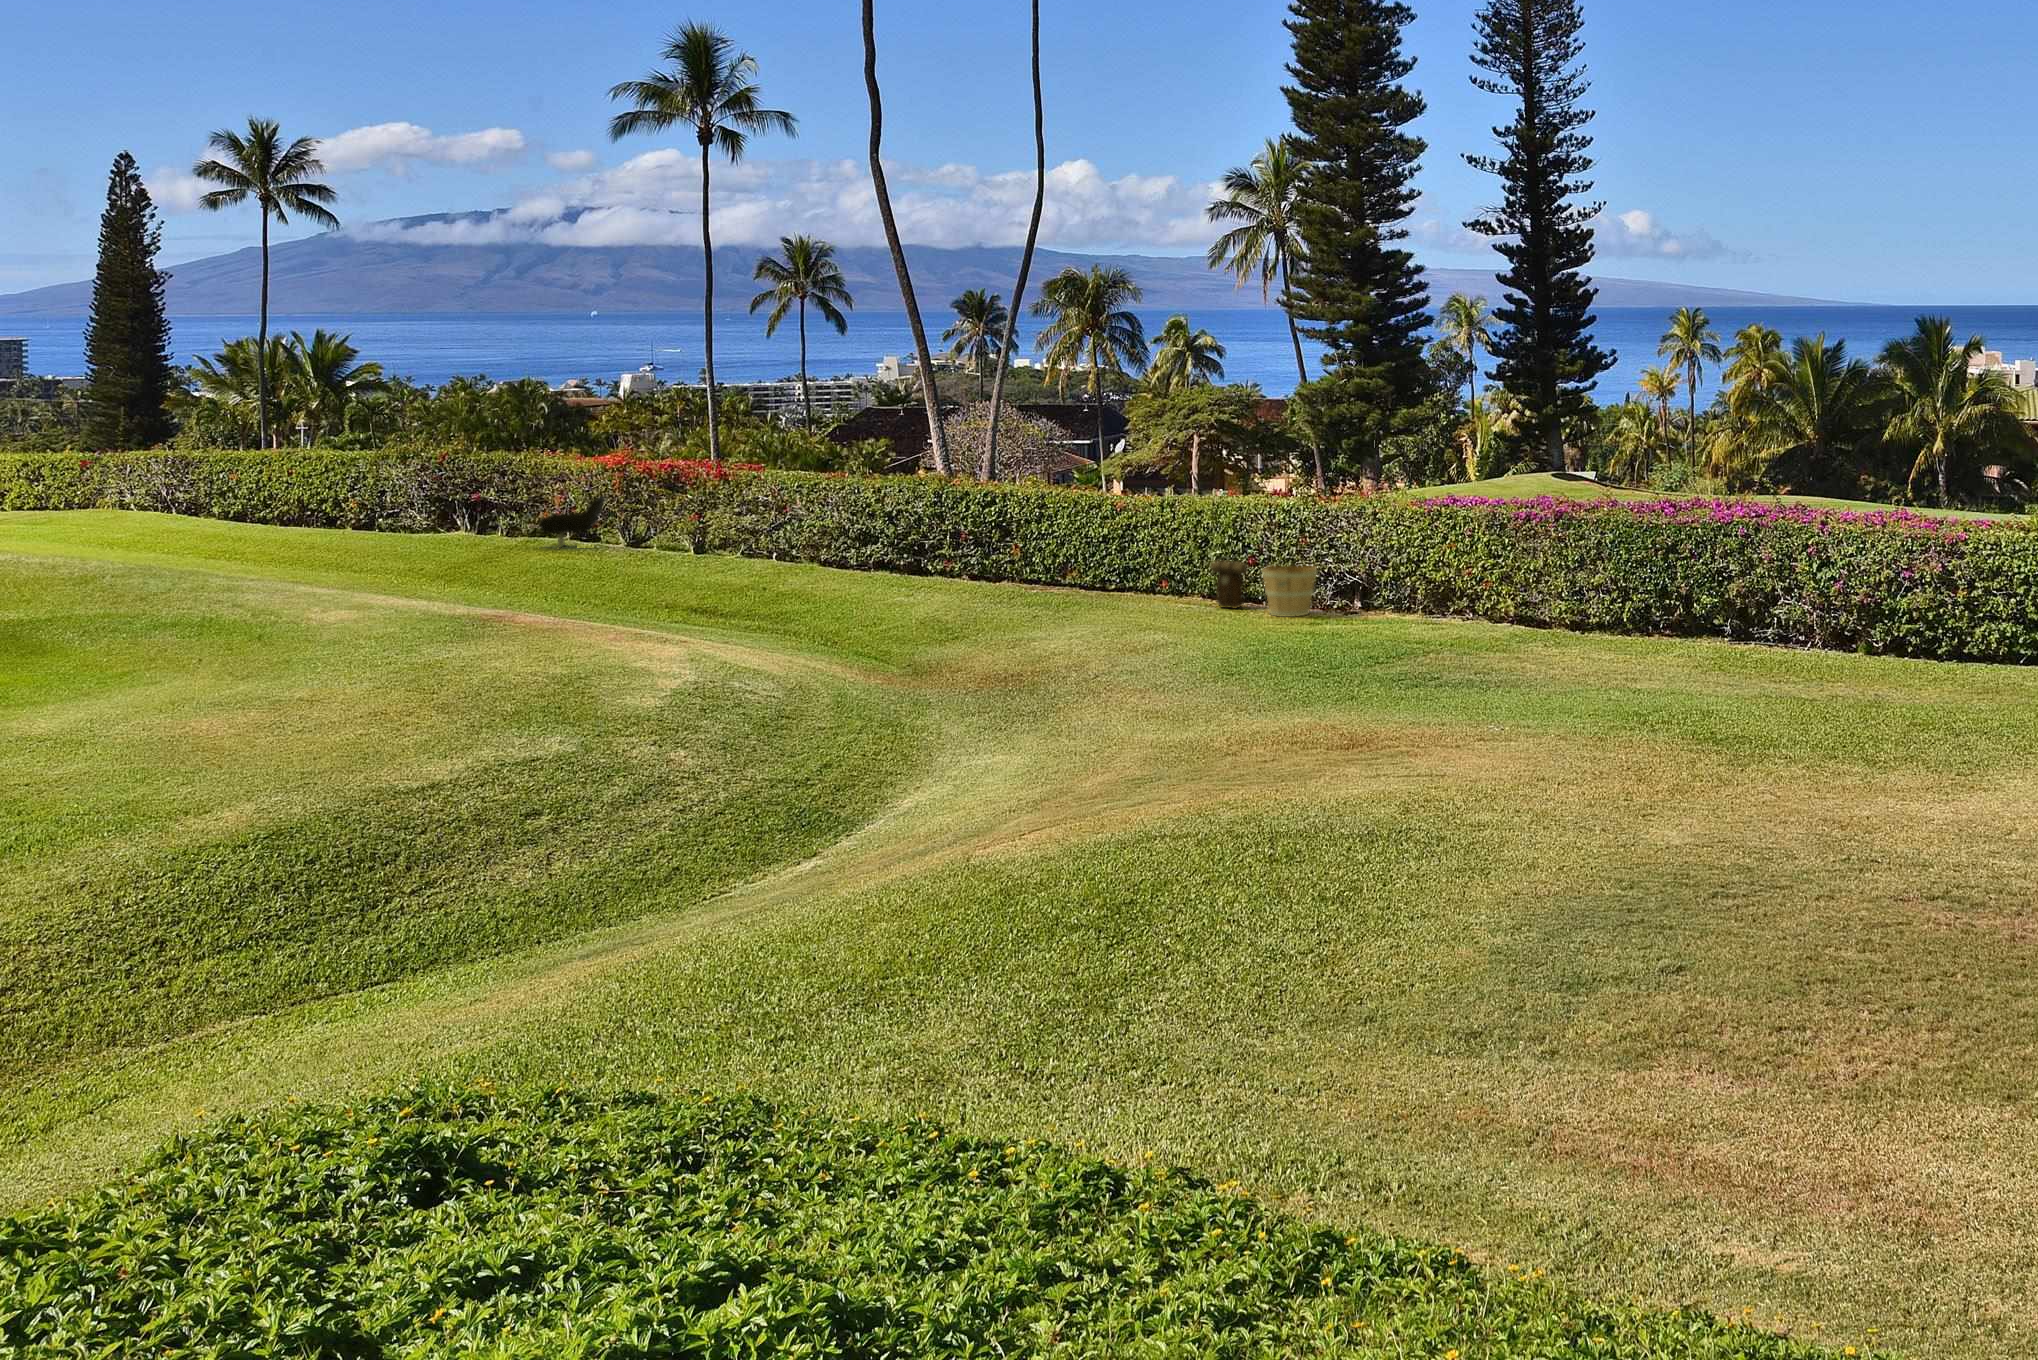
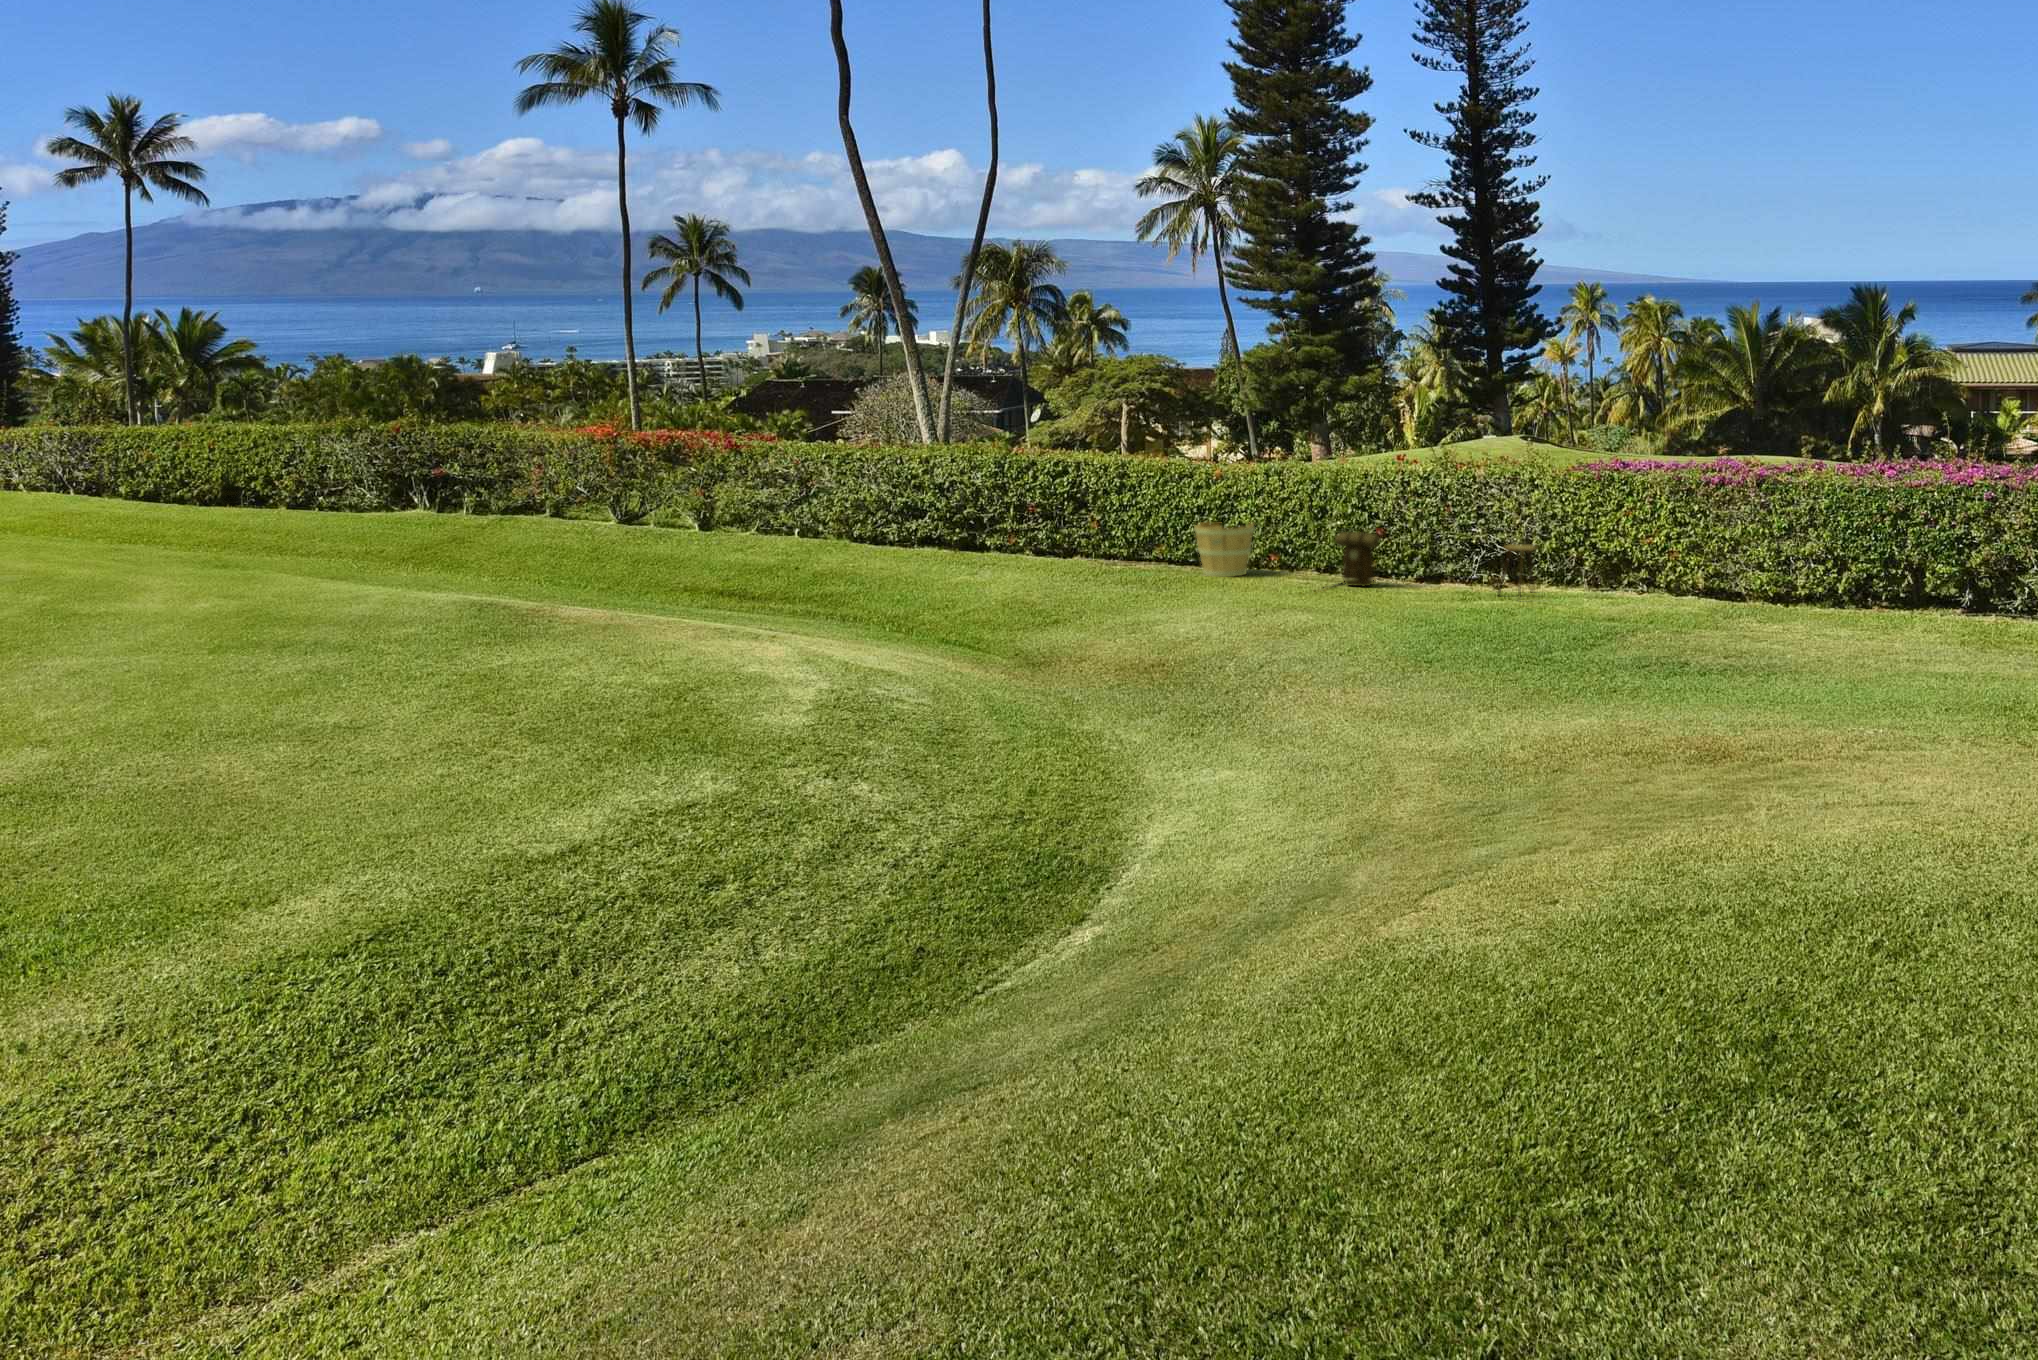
potted plant: none [294,479,321,524] -> present [220,463,242,504]
lounge chair: present [539,496,605,549] -> none [510,469,594,531]
wooden bucket: present [1262,565,1318,617] -> present [1194,522,1255,577]
stool: none [1341,573,1381,623] -> present [1498,544,1537,598]

